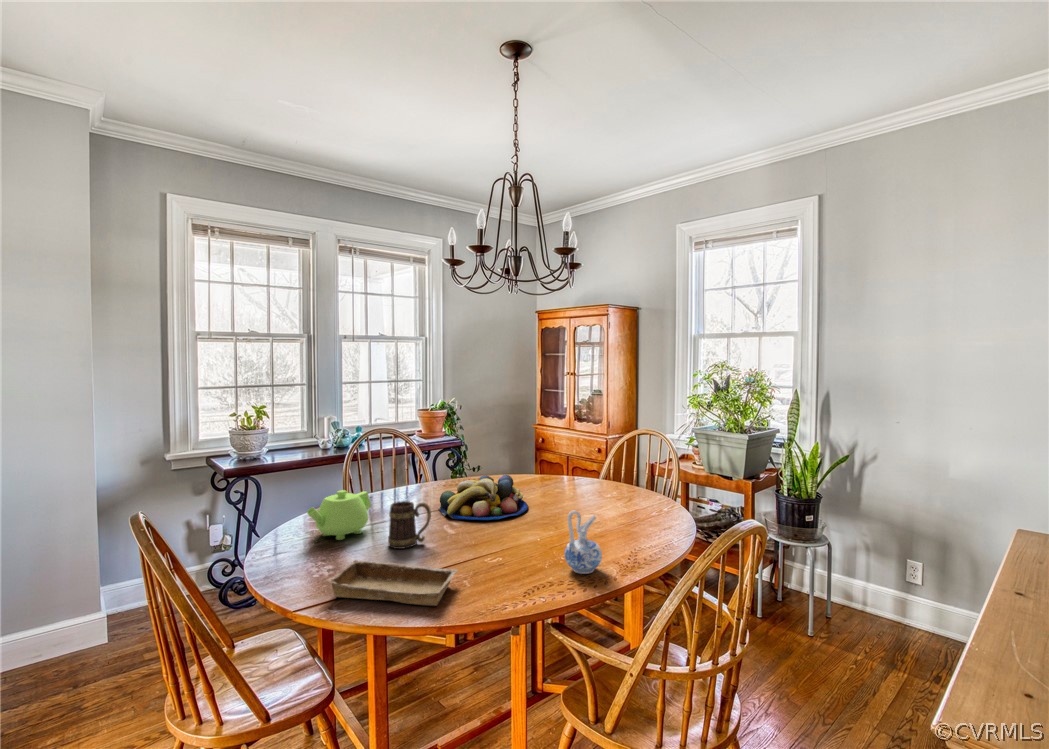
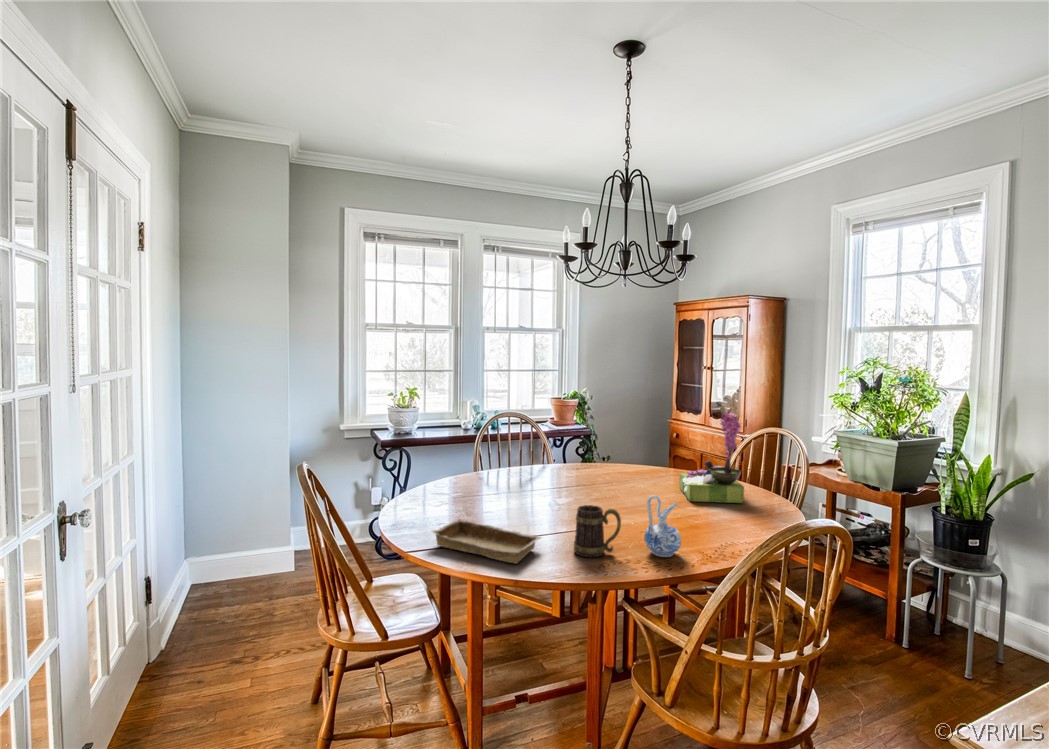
flower arrangement: none [571,416,635,509] -> present [679,412,744,503]
fruit bowl: present [439,475,528,520] -> none [546,460,631,501]
teapot: present [307,490,371,540] -> none [429,461,485,504]
mug: present [388,501,431,549] -> present [574,505,621,557]

